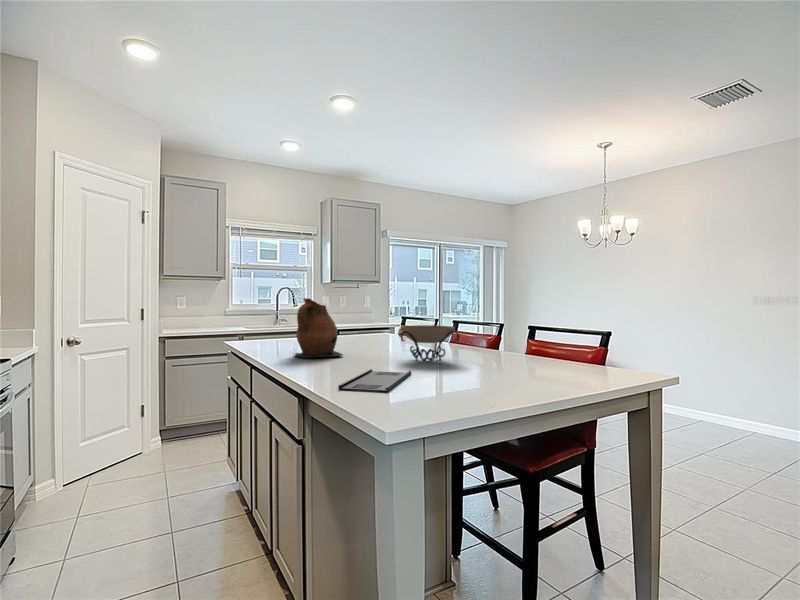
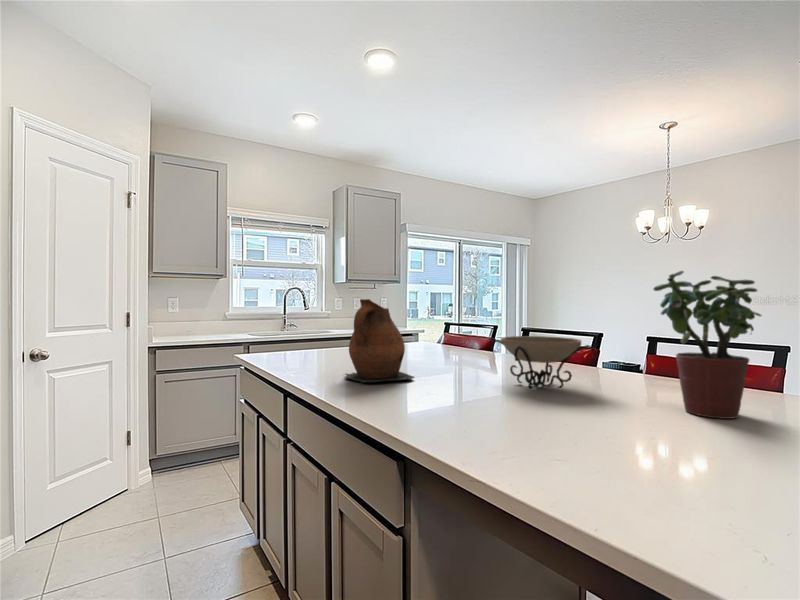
potted plant: none [479,280,539,376] -> present [654,271,761,419]
tray: present [338,369,411,392] -> none [488,407,583,465]

